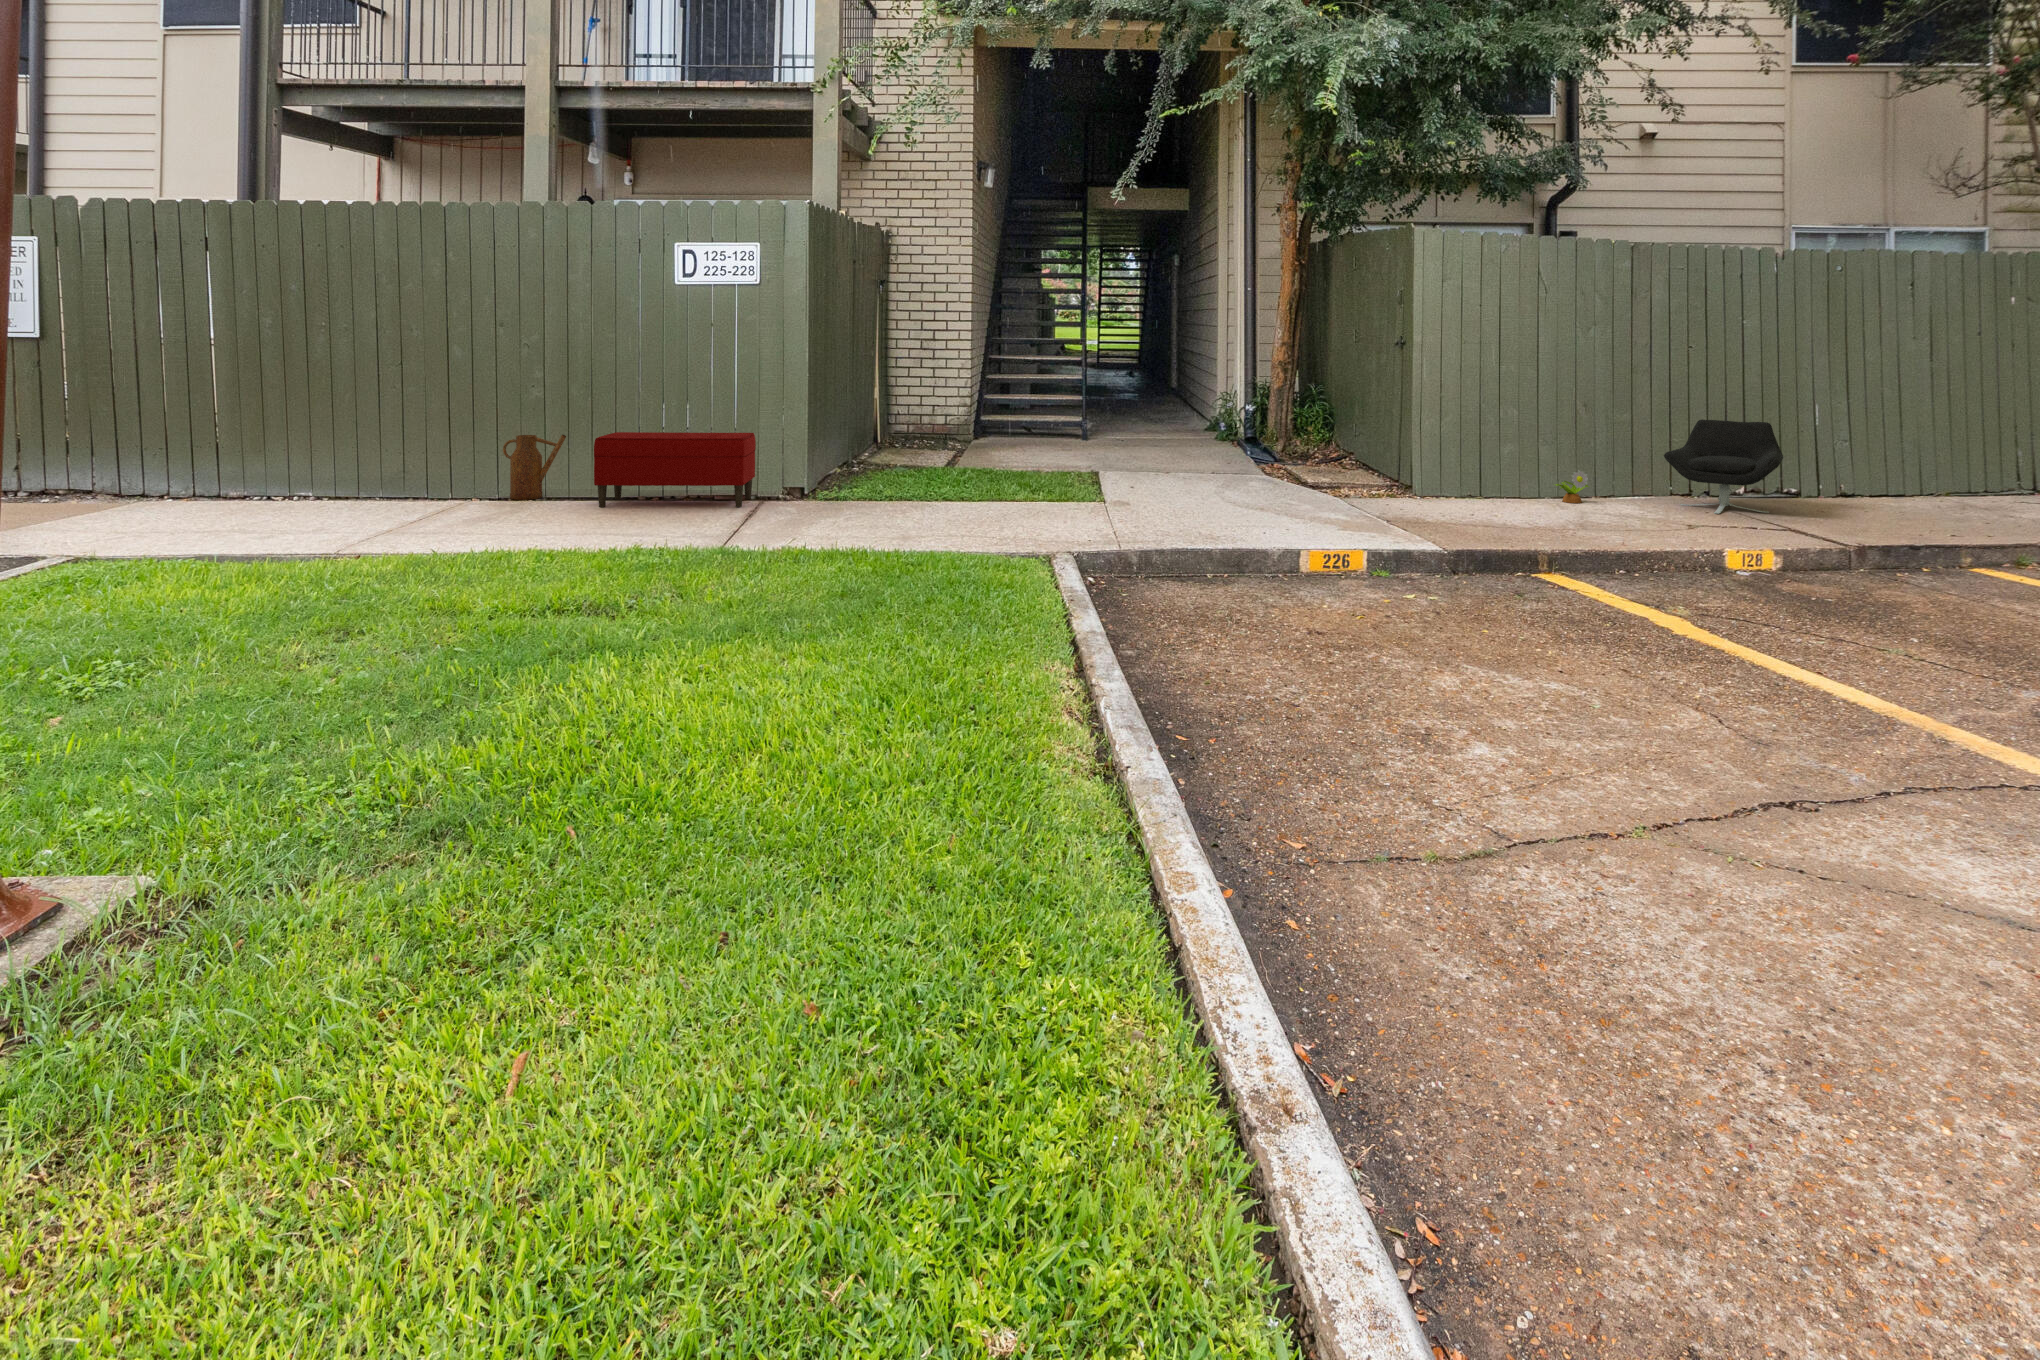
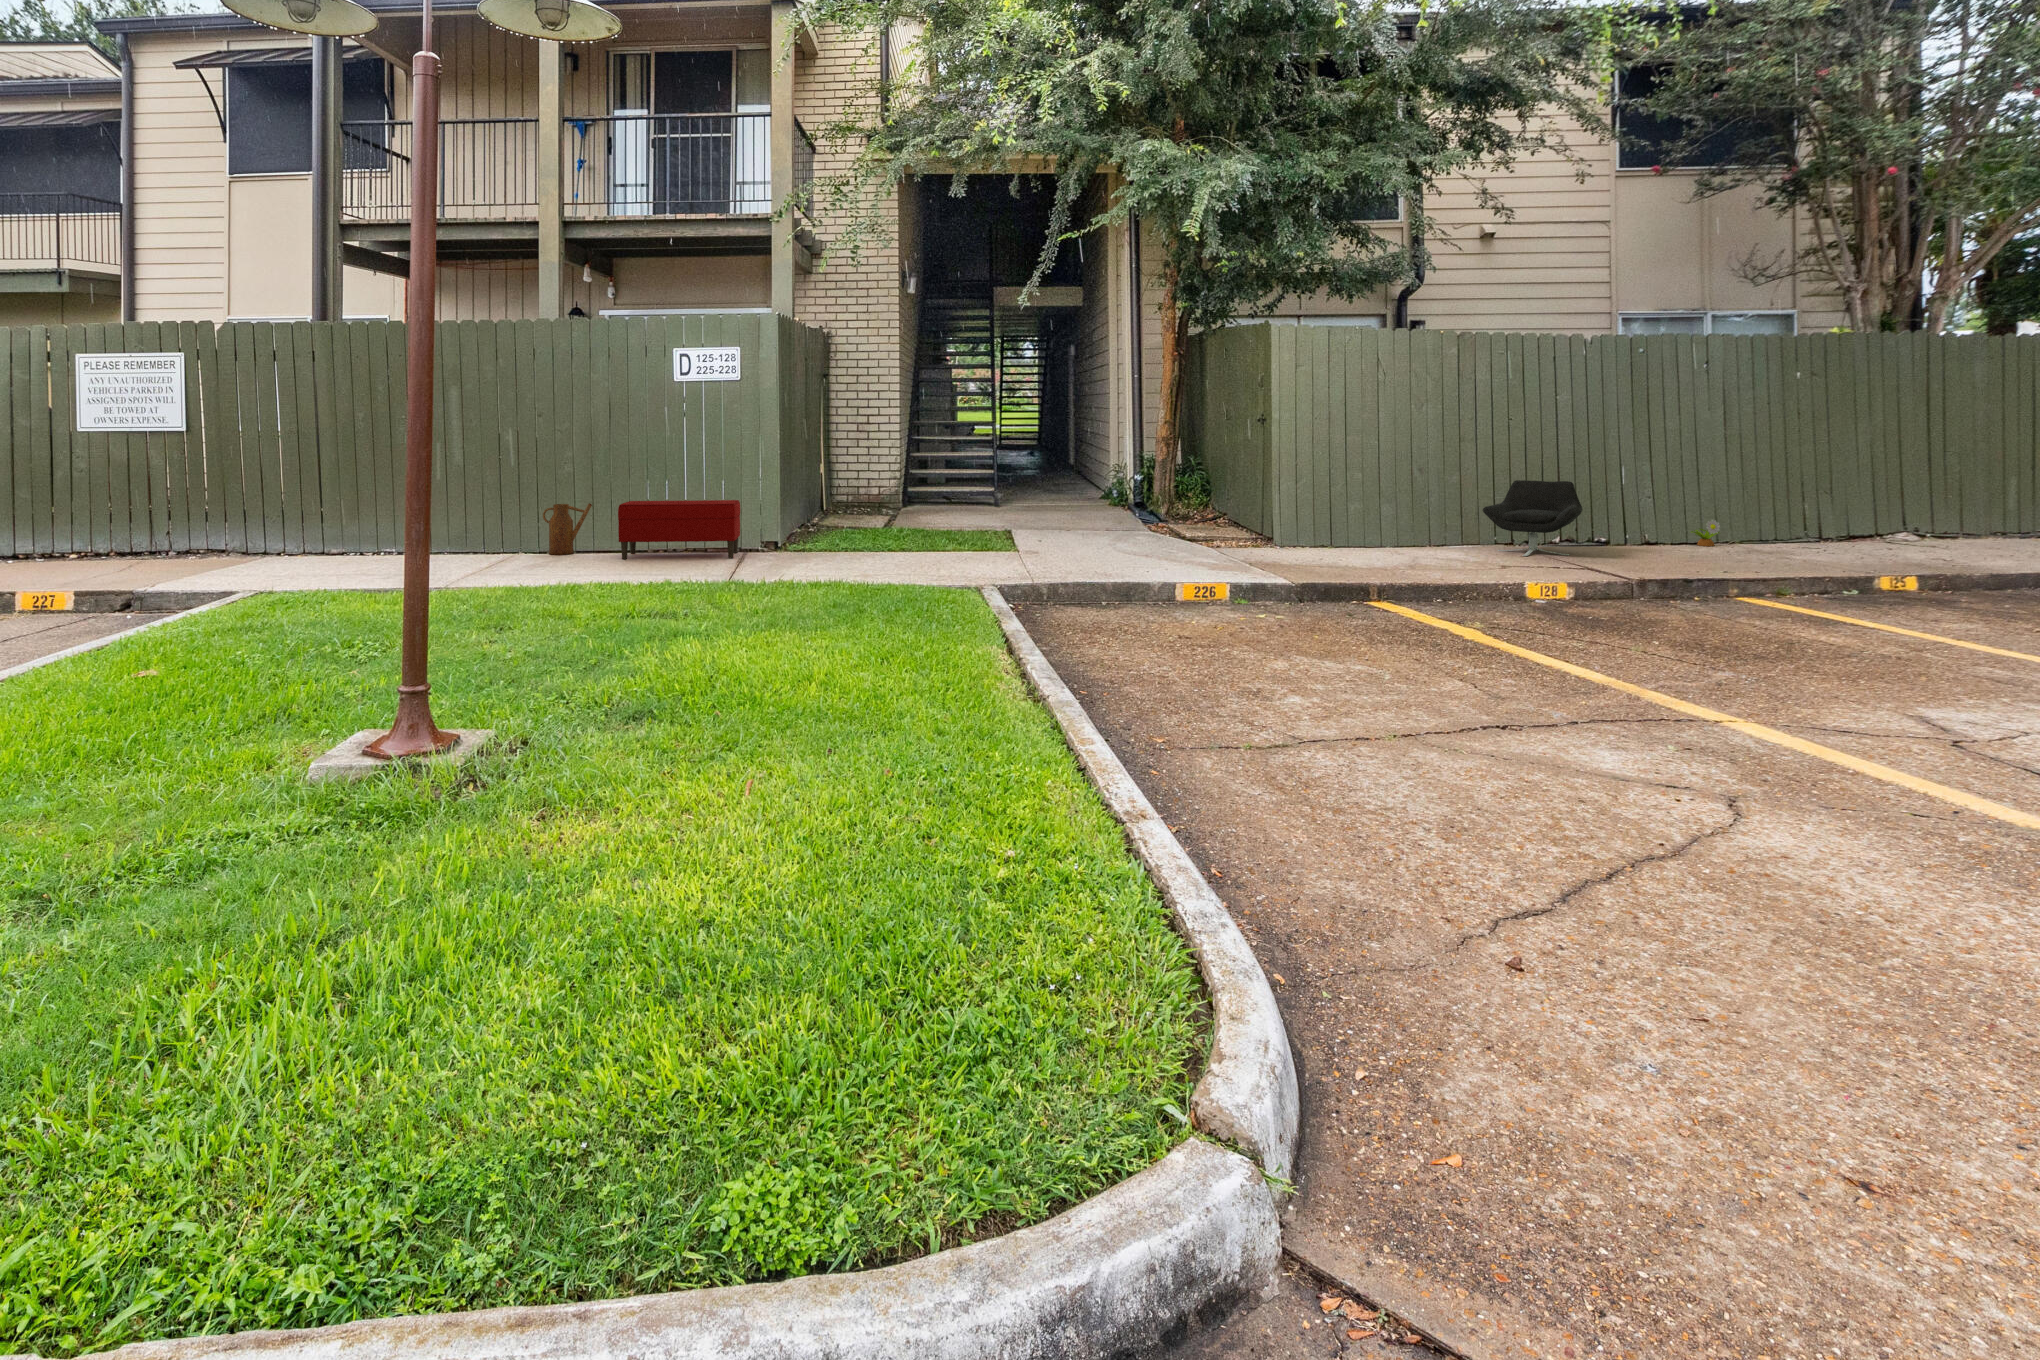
decorative plant: present [1556,470,1588,503] -> present [1691,519,1720,546]

